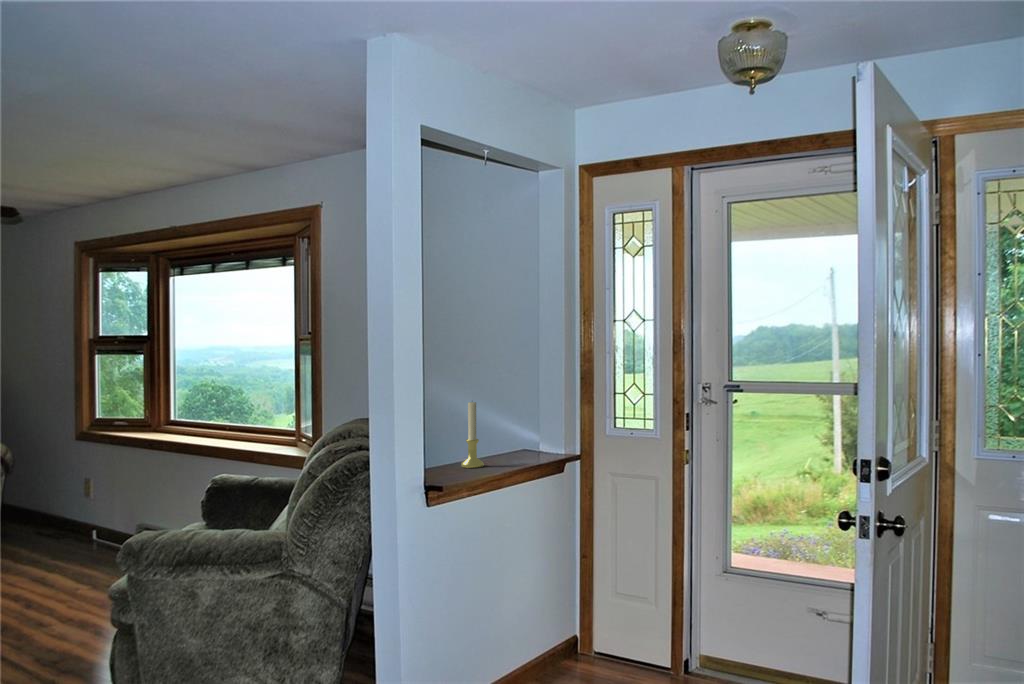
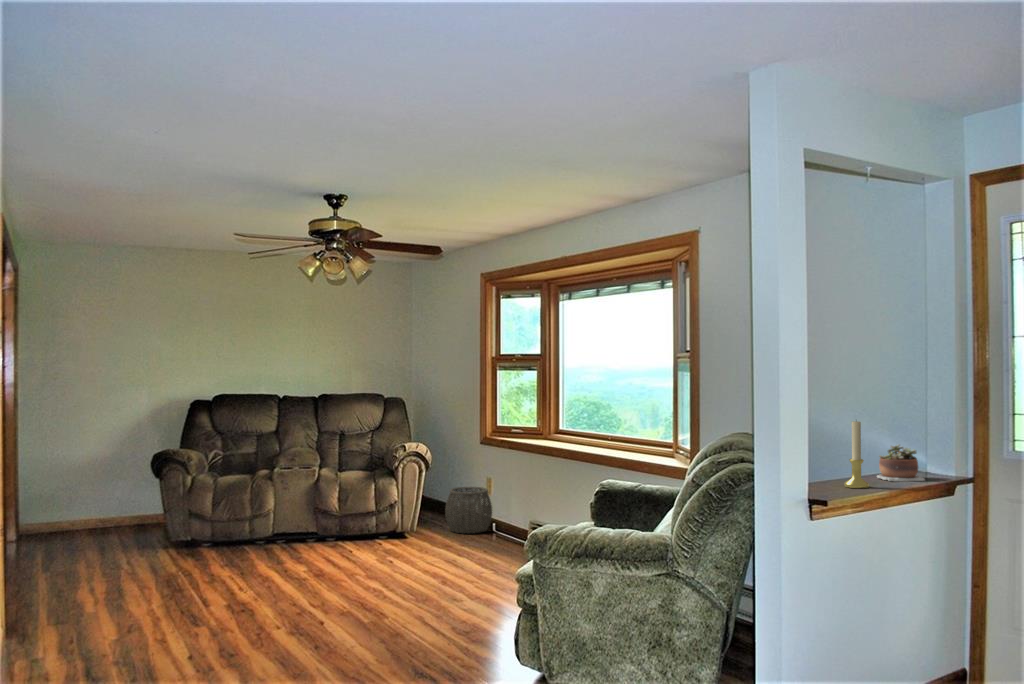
succulent plant: none [489,422,534,458] -> present [877,445,925,482]
woven basket: none [28,489,91,545] -> present [445,487,492,533]

